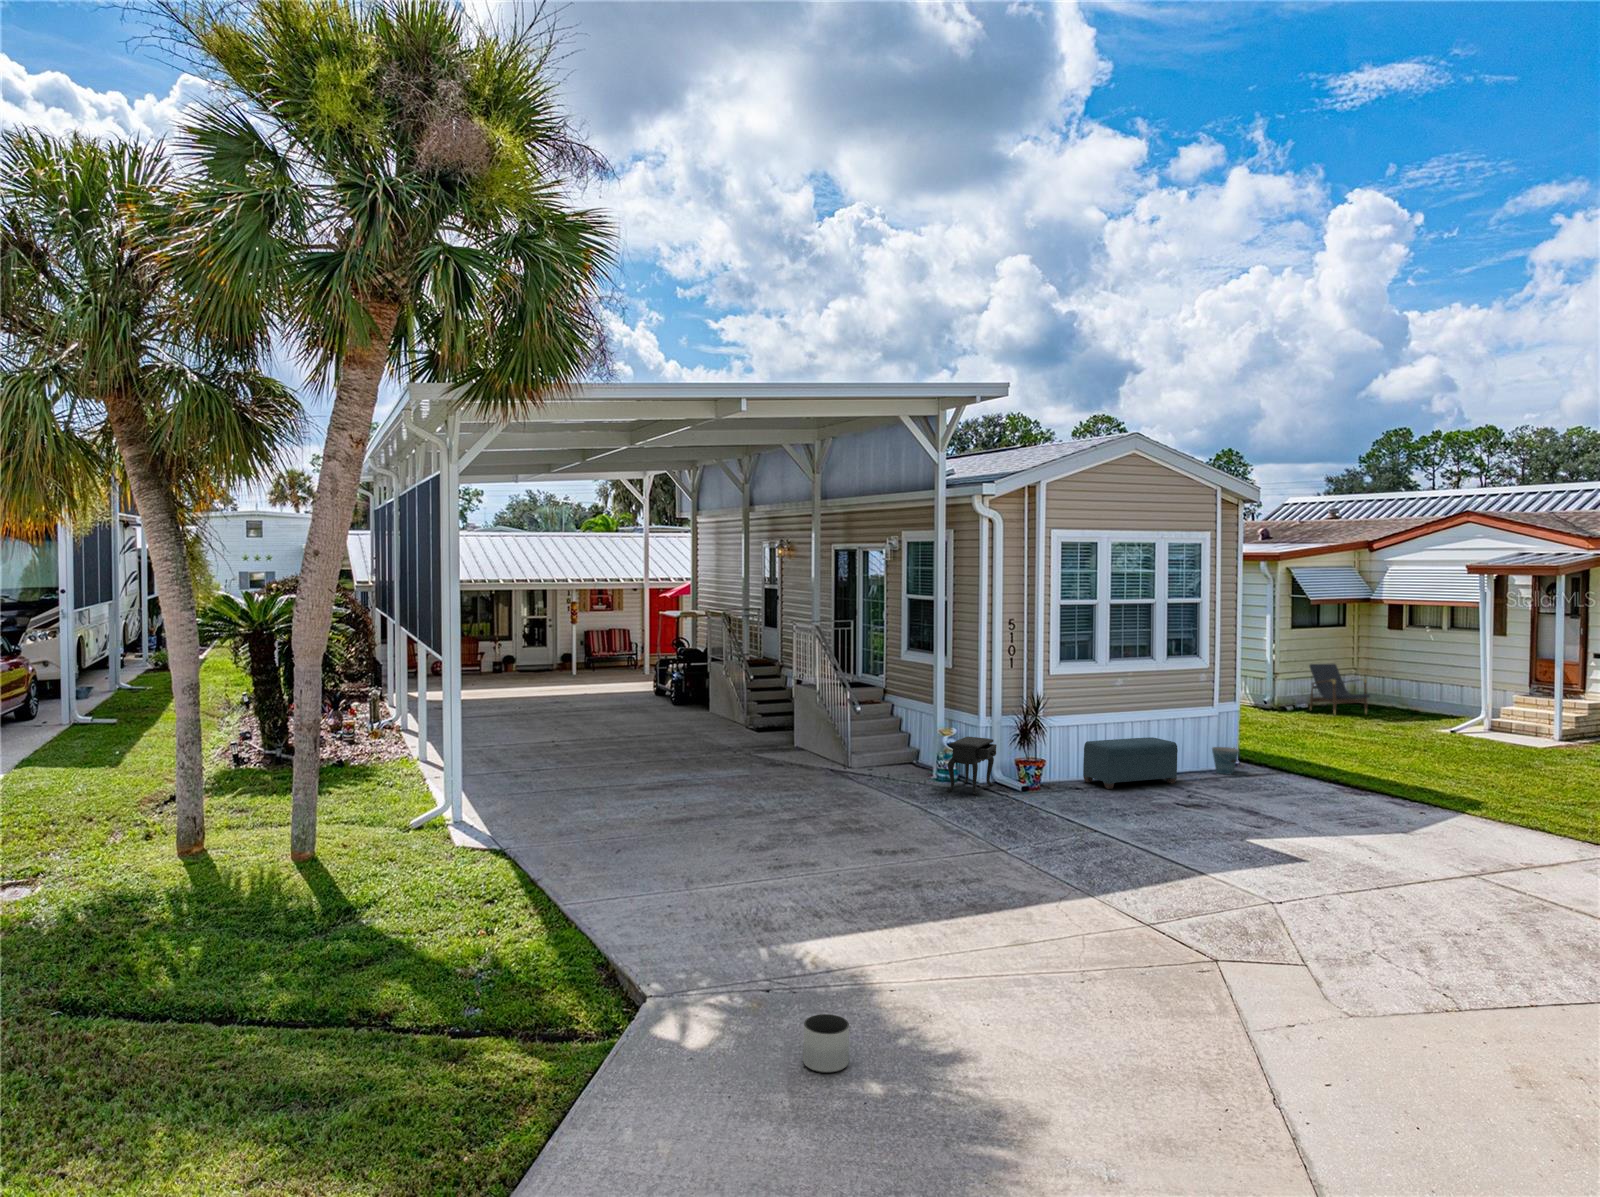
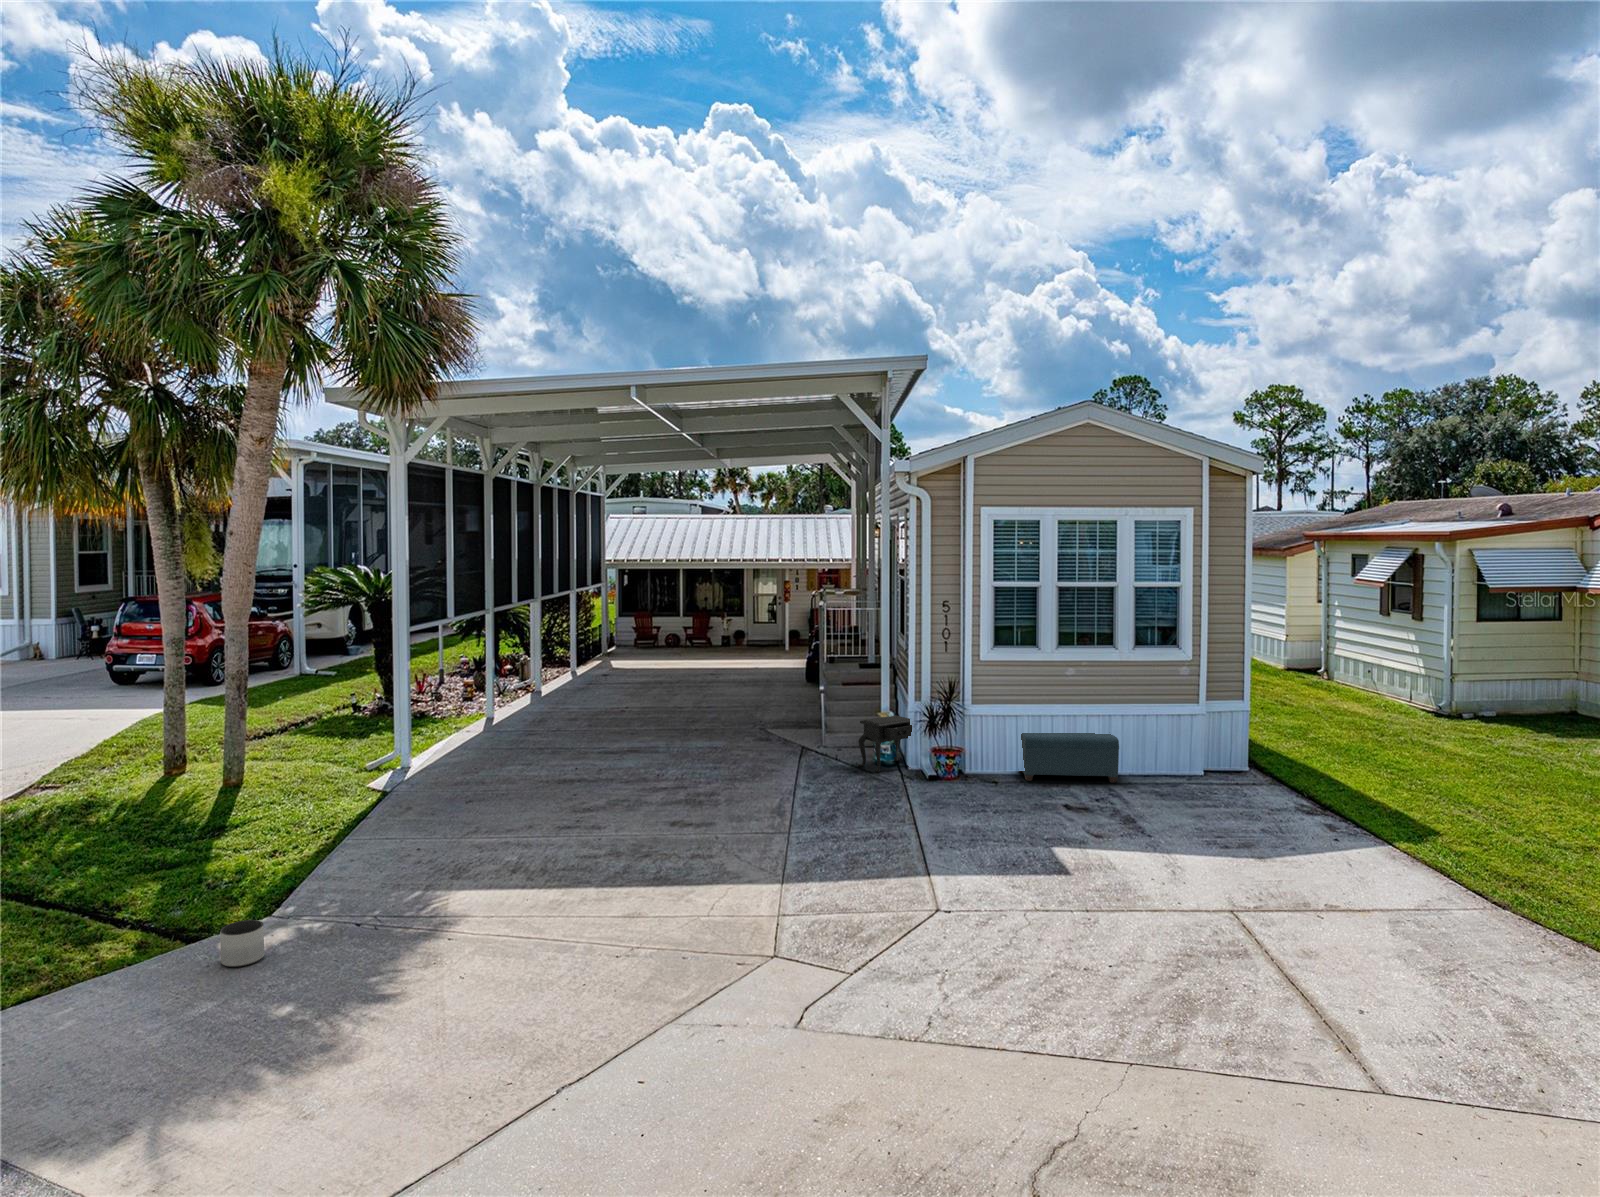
lounge chair: present [1309,663,1370,715] -> none [1502,665,1581,731]
bucket: present [1212,747,1239,775] -> none [1189,748,1221,780]

